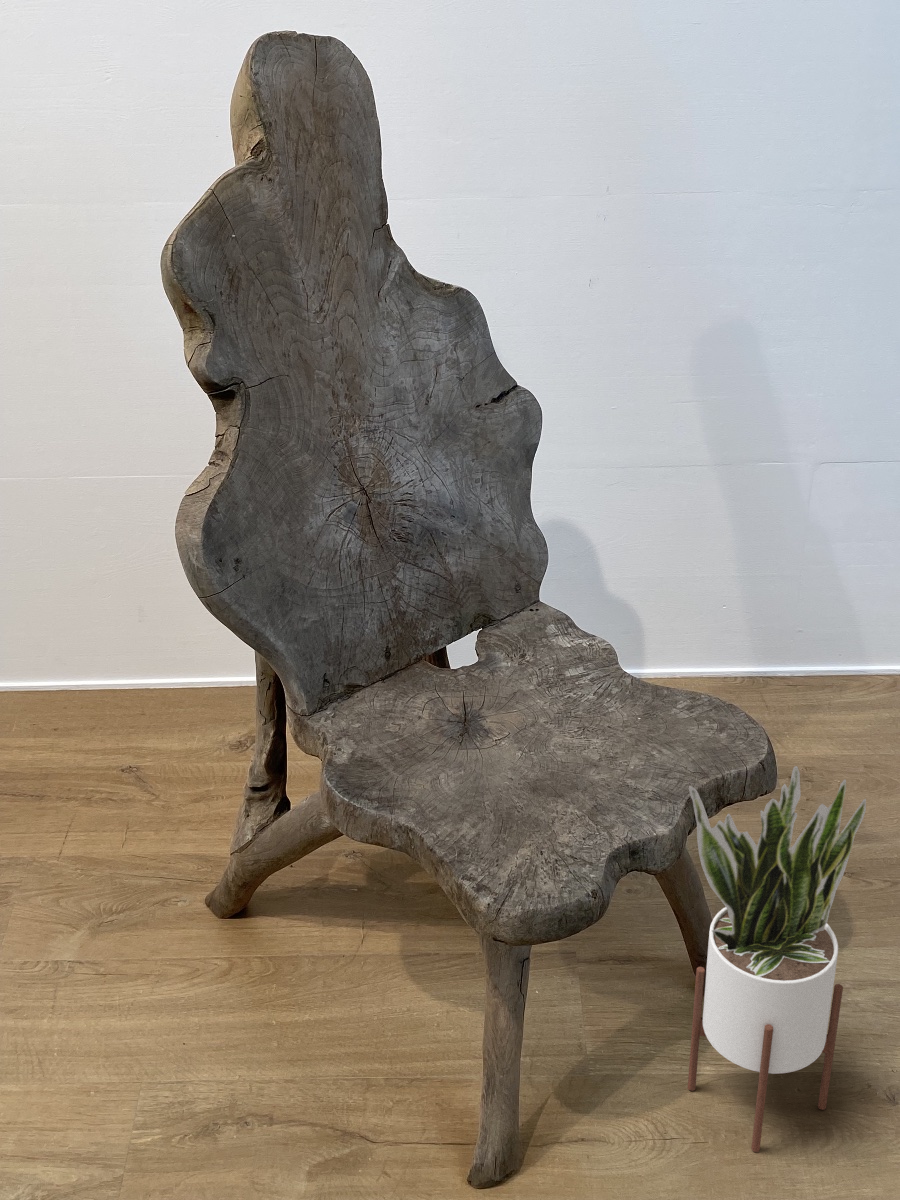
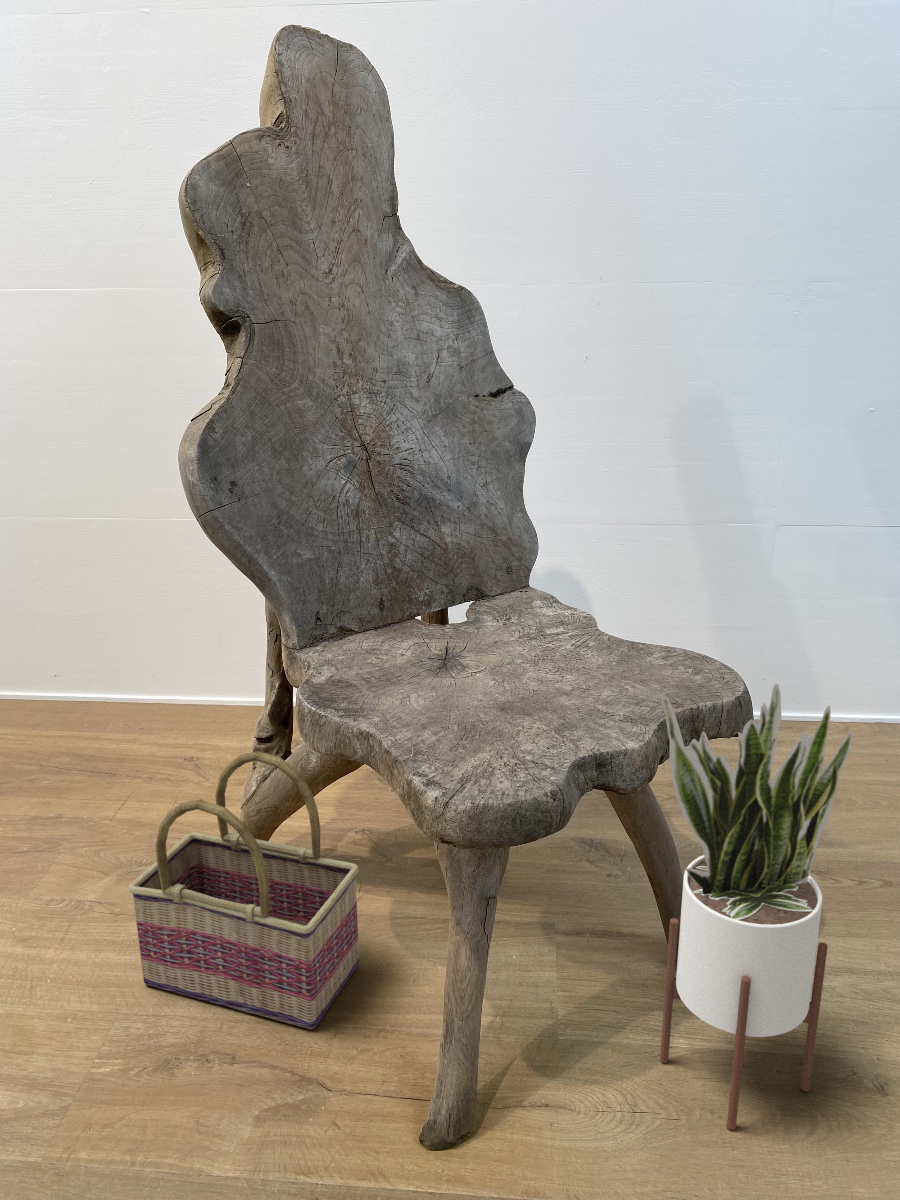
basket: none [158,814,387,1080] -> present [128,751,359,1029]

